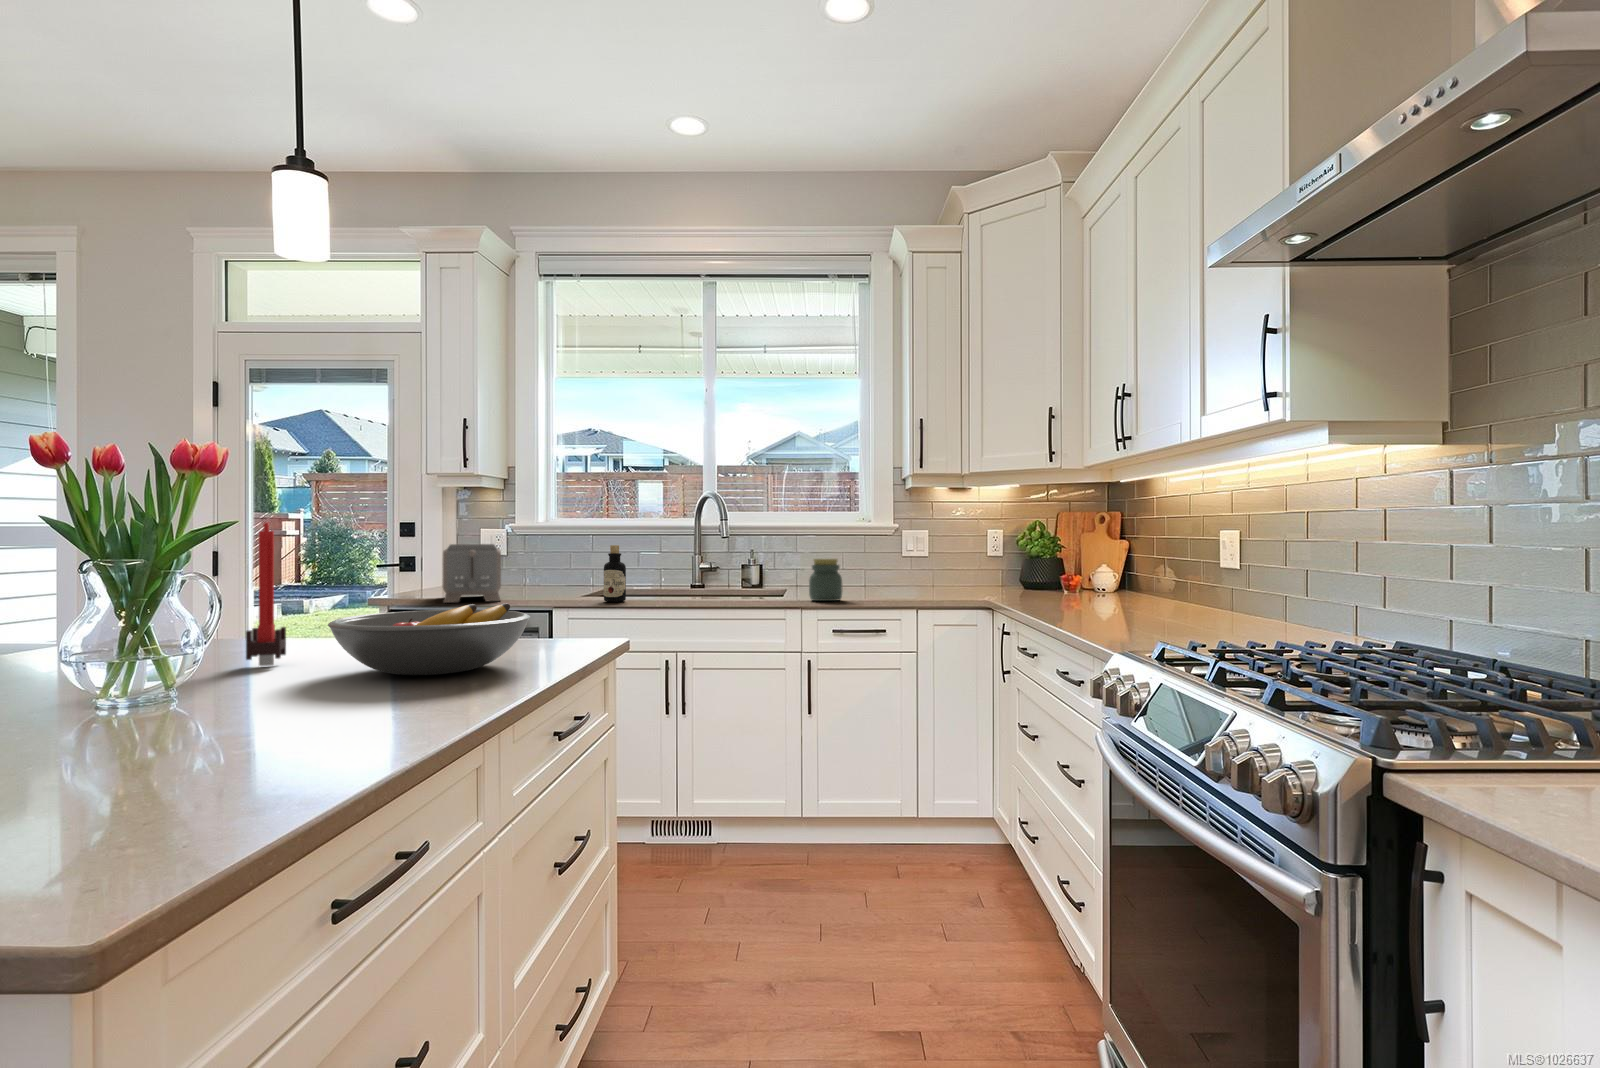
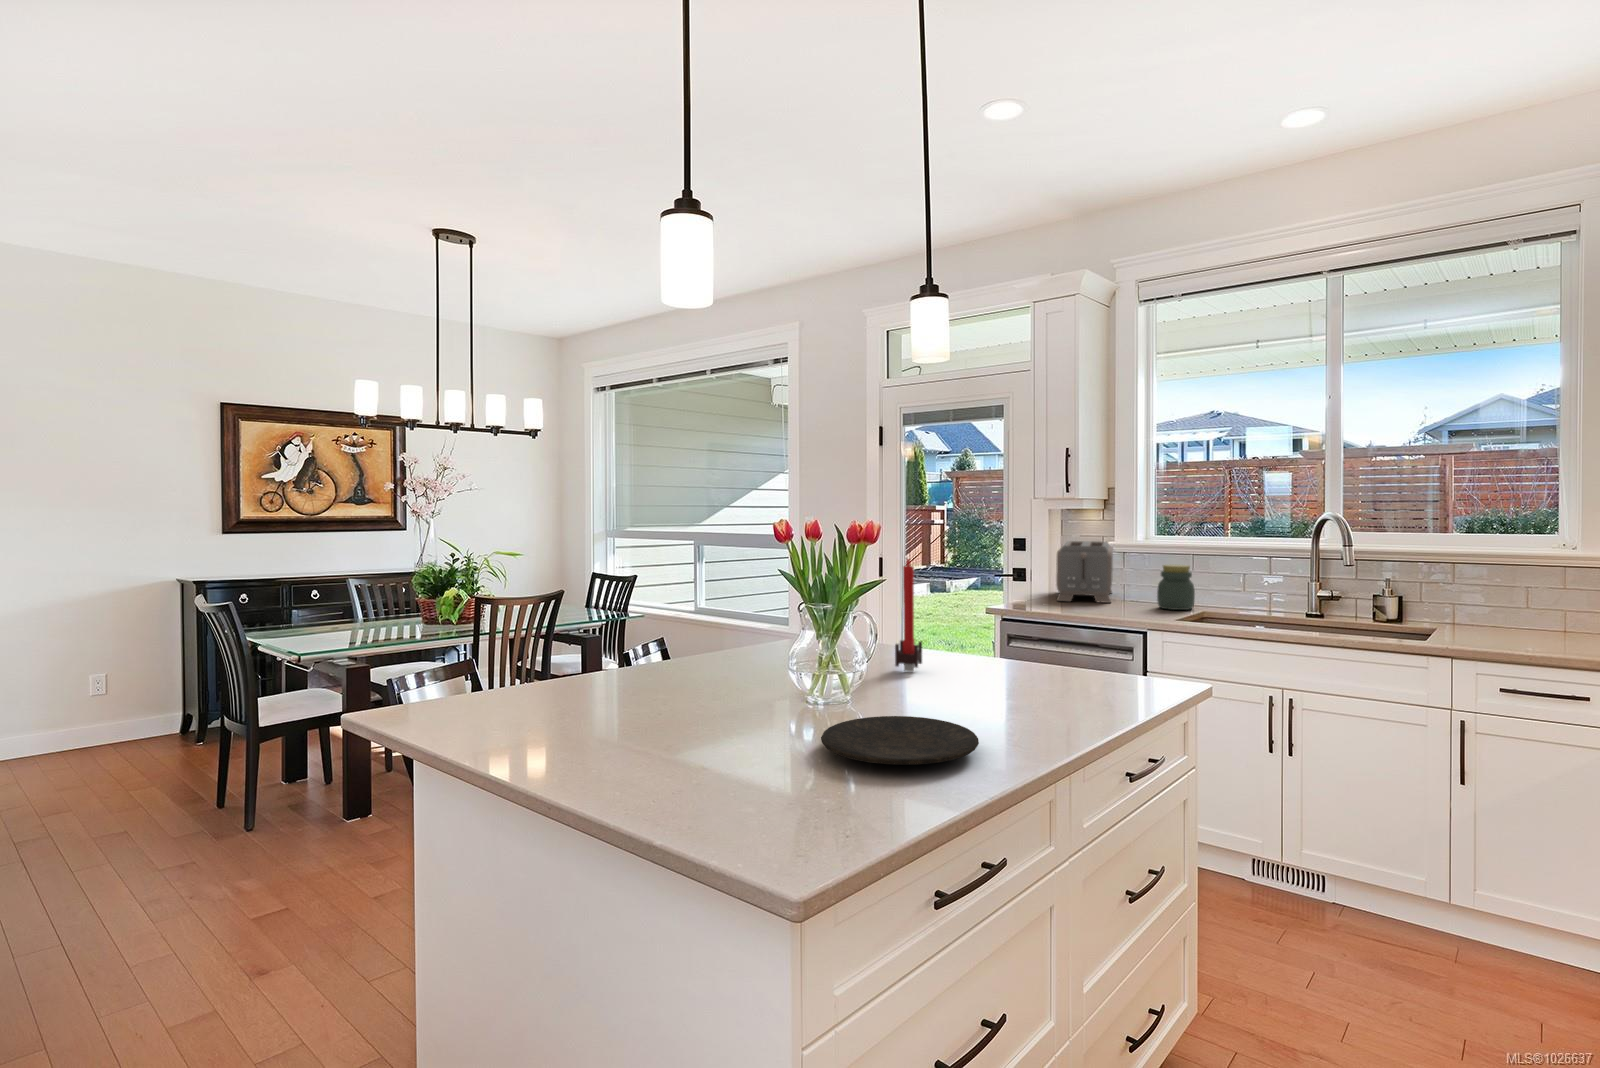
bottle: present [604,545,626,602] -> none [1218,553,1244,614]
jar: present [809,559,842,601] -> present [1157,564,1195,610]
fruit bowl: present [328,603,530,675] -> none [948,639,1112,703]
plate: none [123,695,385,750] -> present [821,716,979,765]

